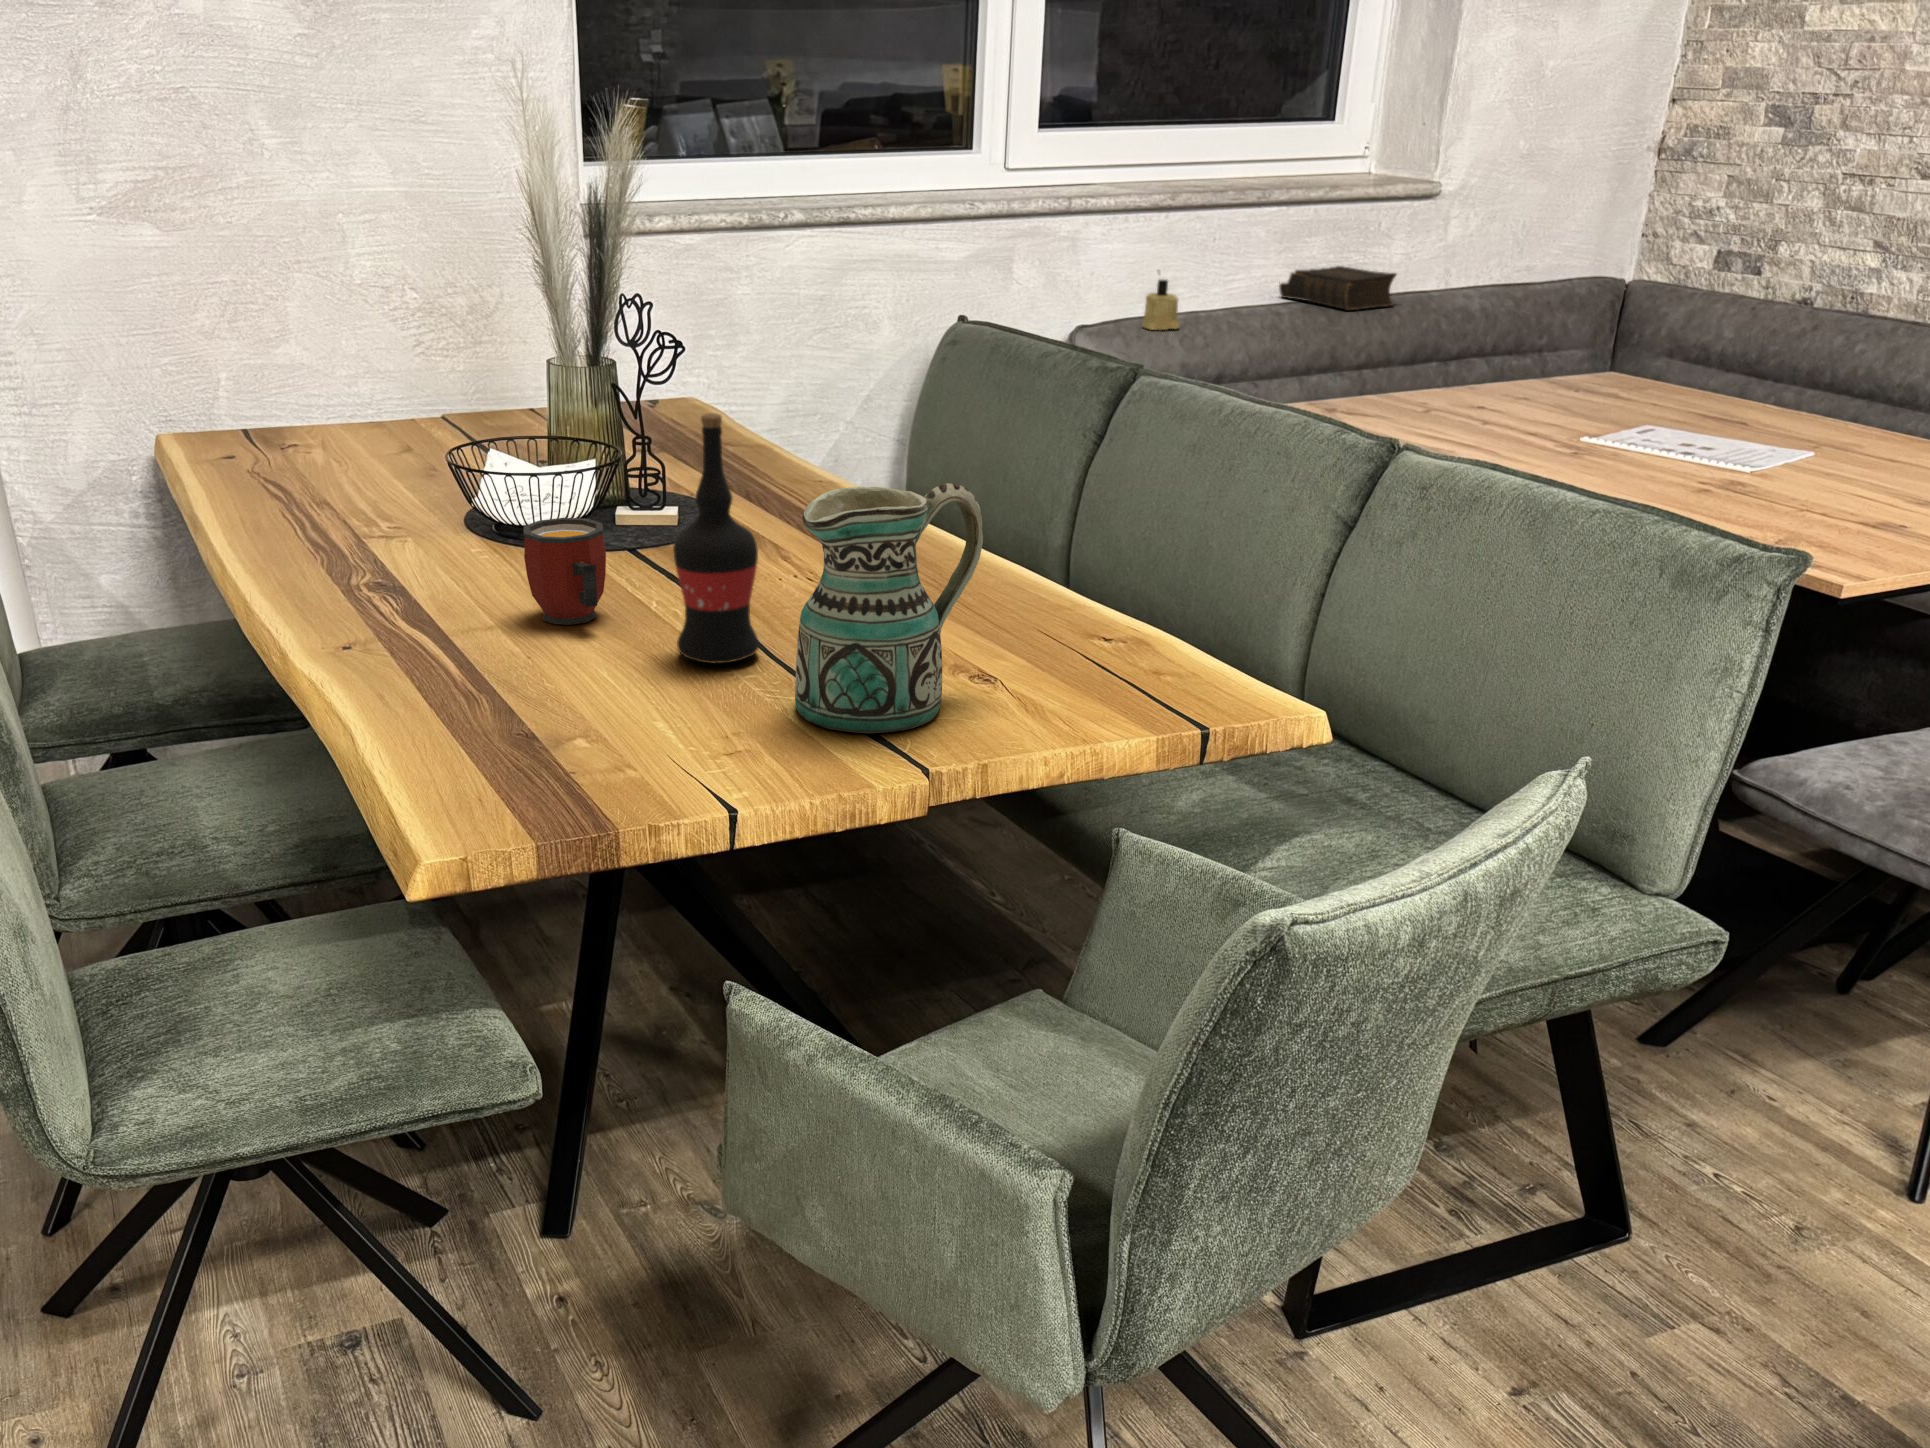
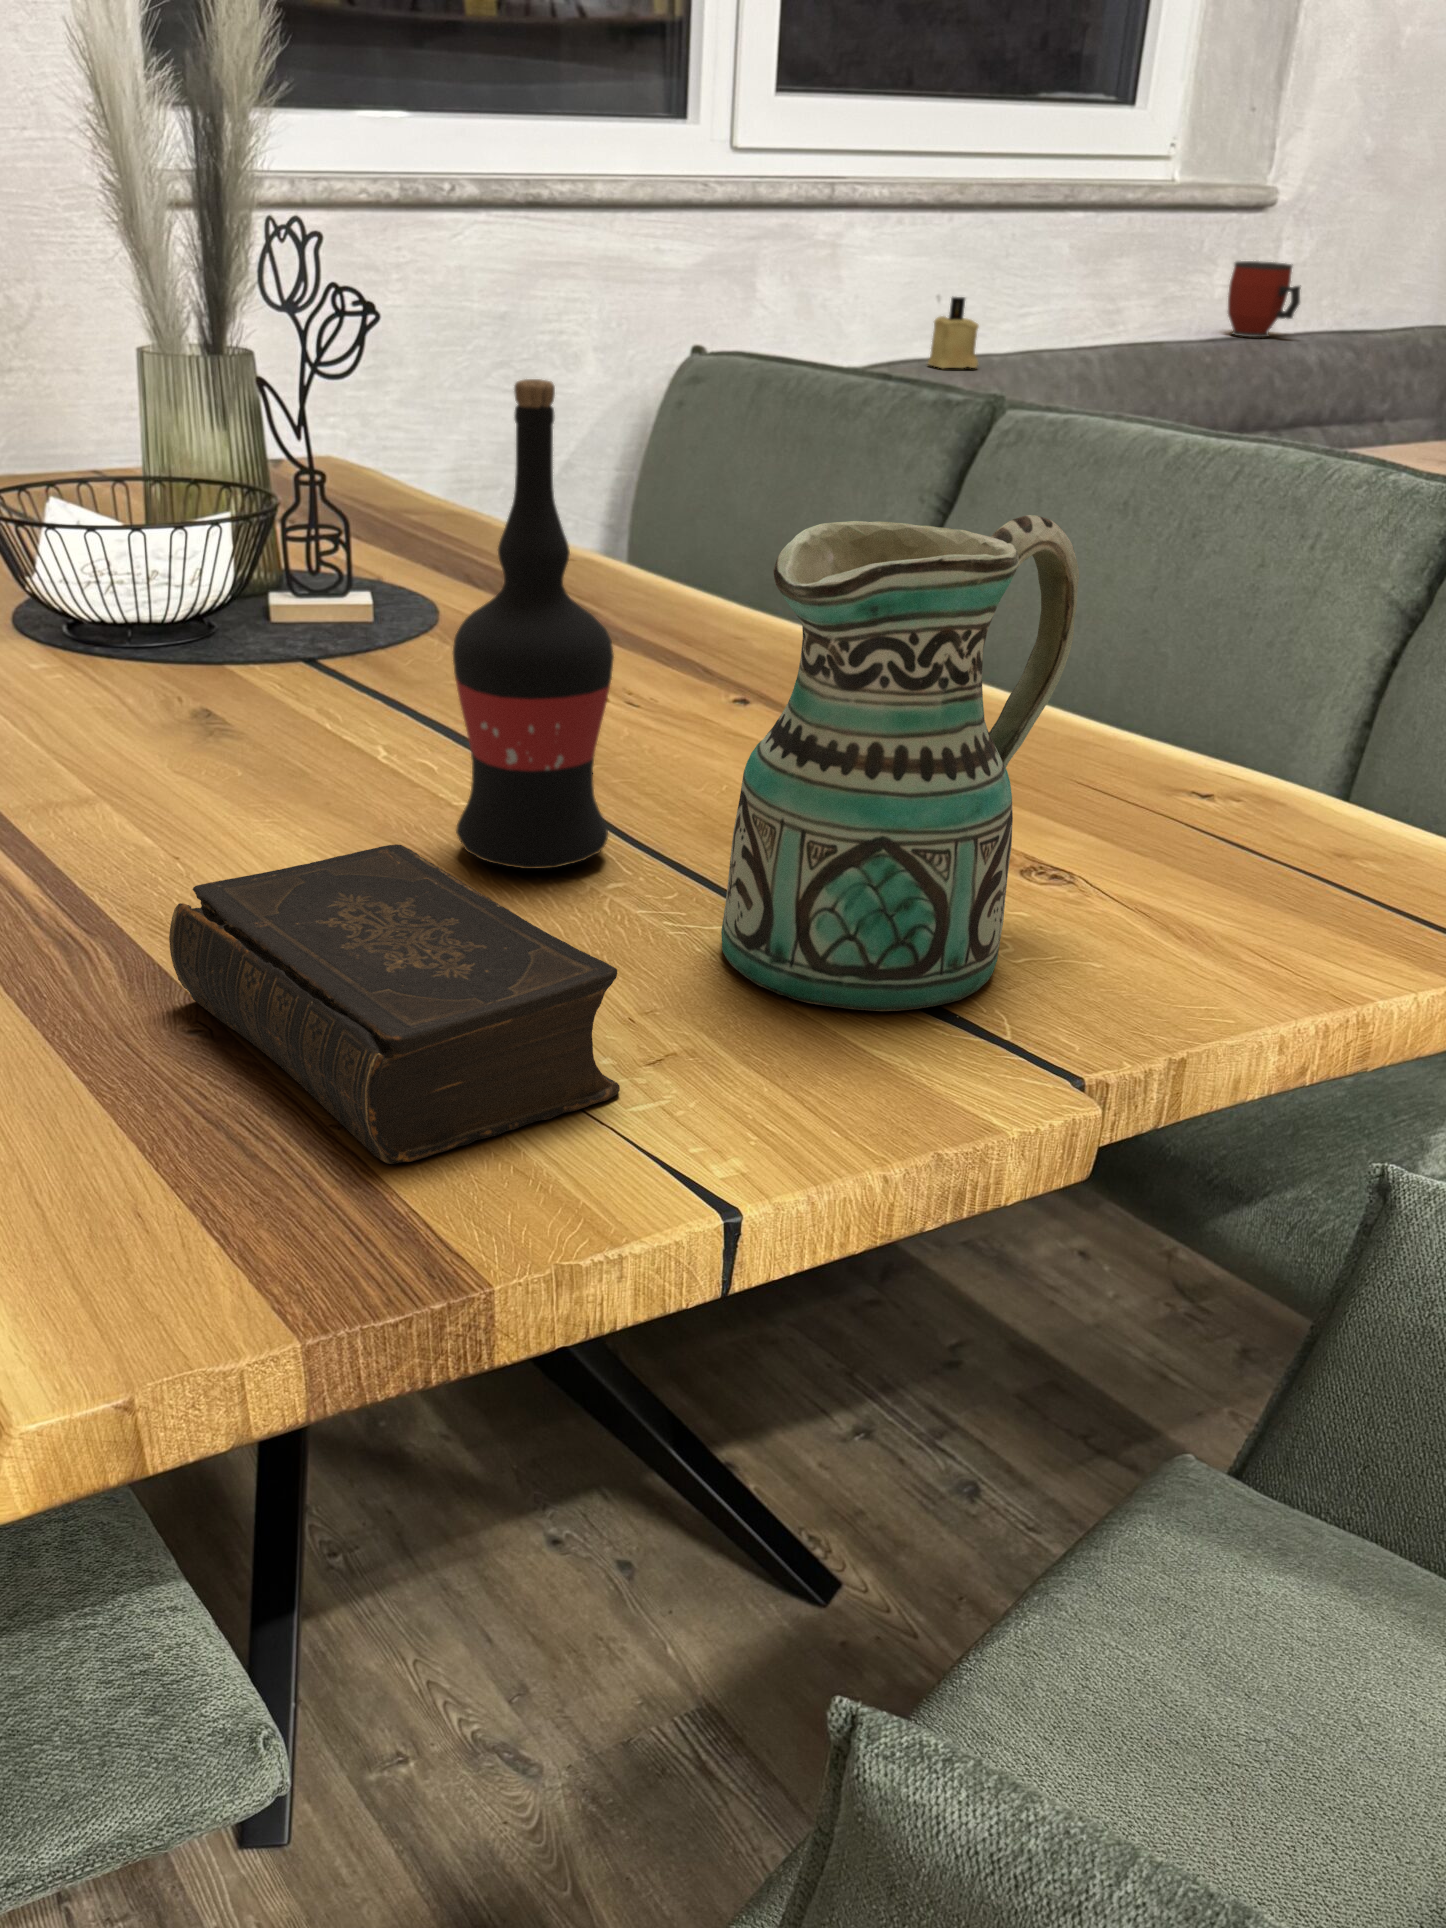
book: present [1279,266,1397,310] -> present [169,844,620,1164]
mug: present [524,518,606,625] -> present [1228,261,1300,337]

